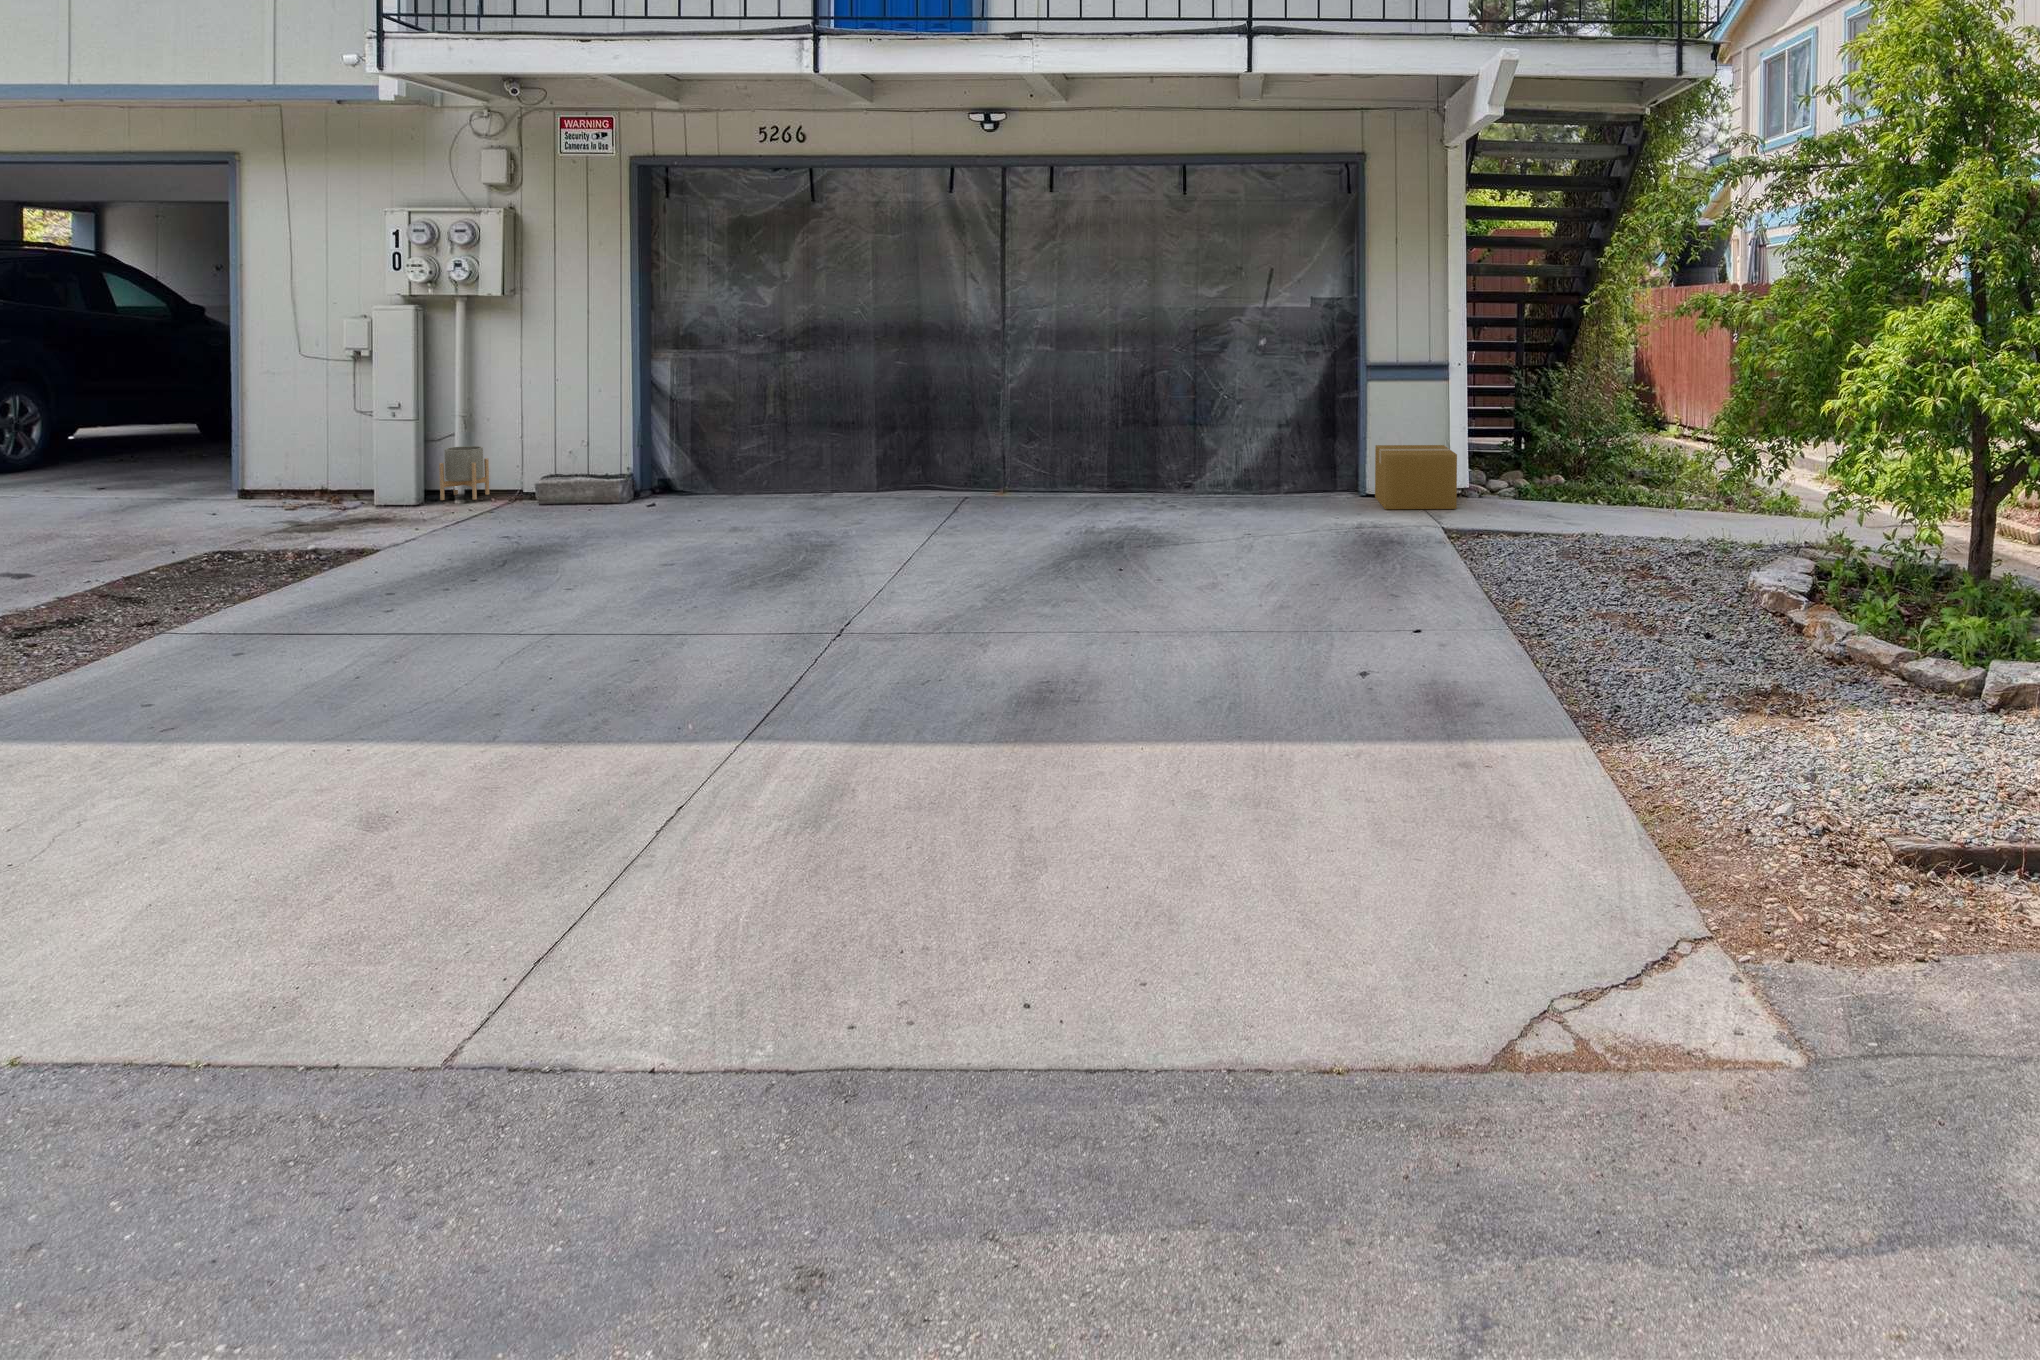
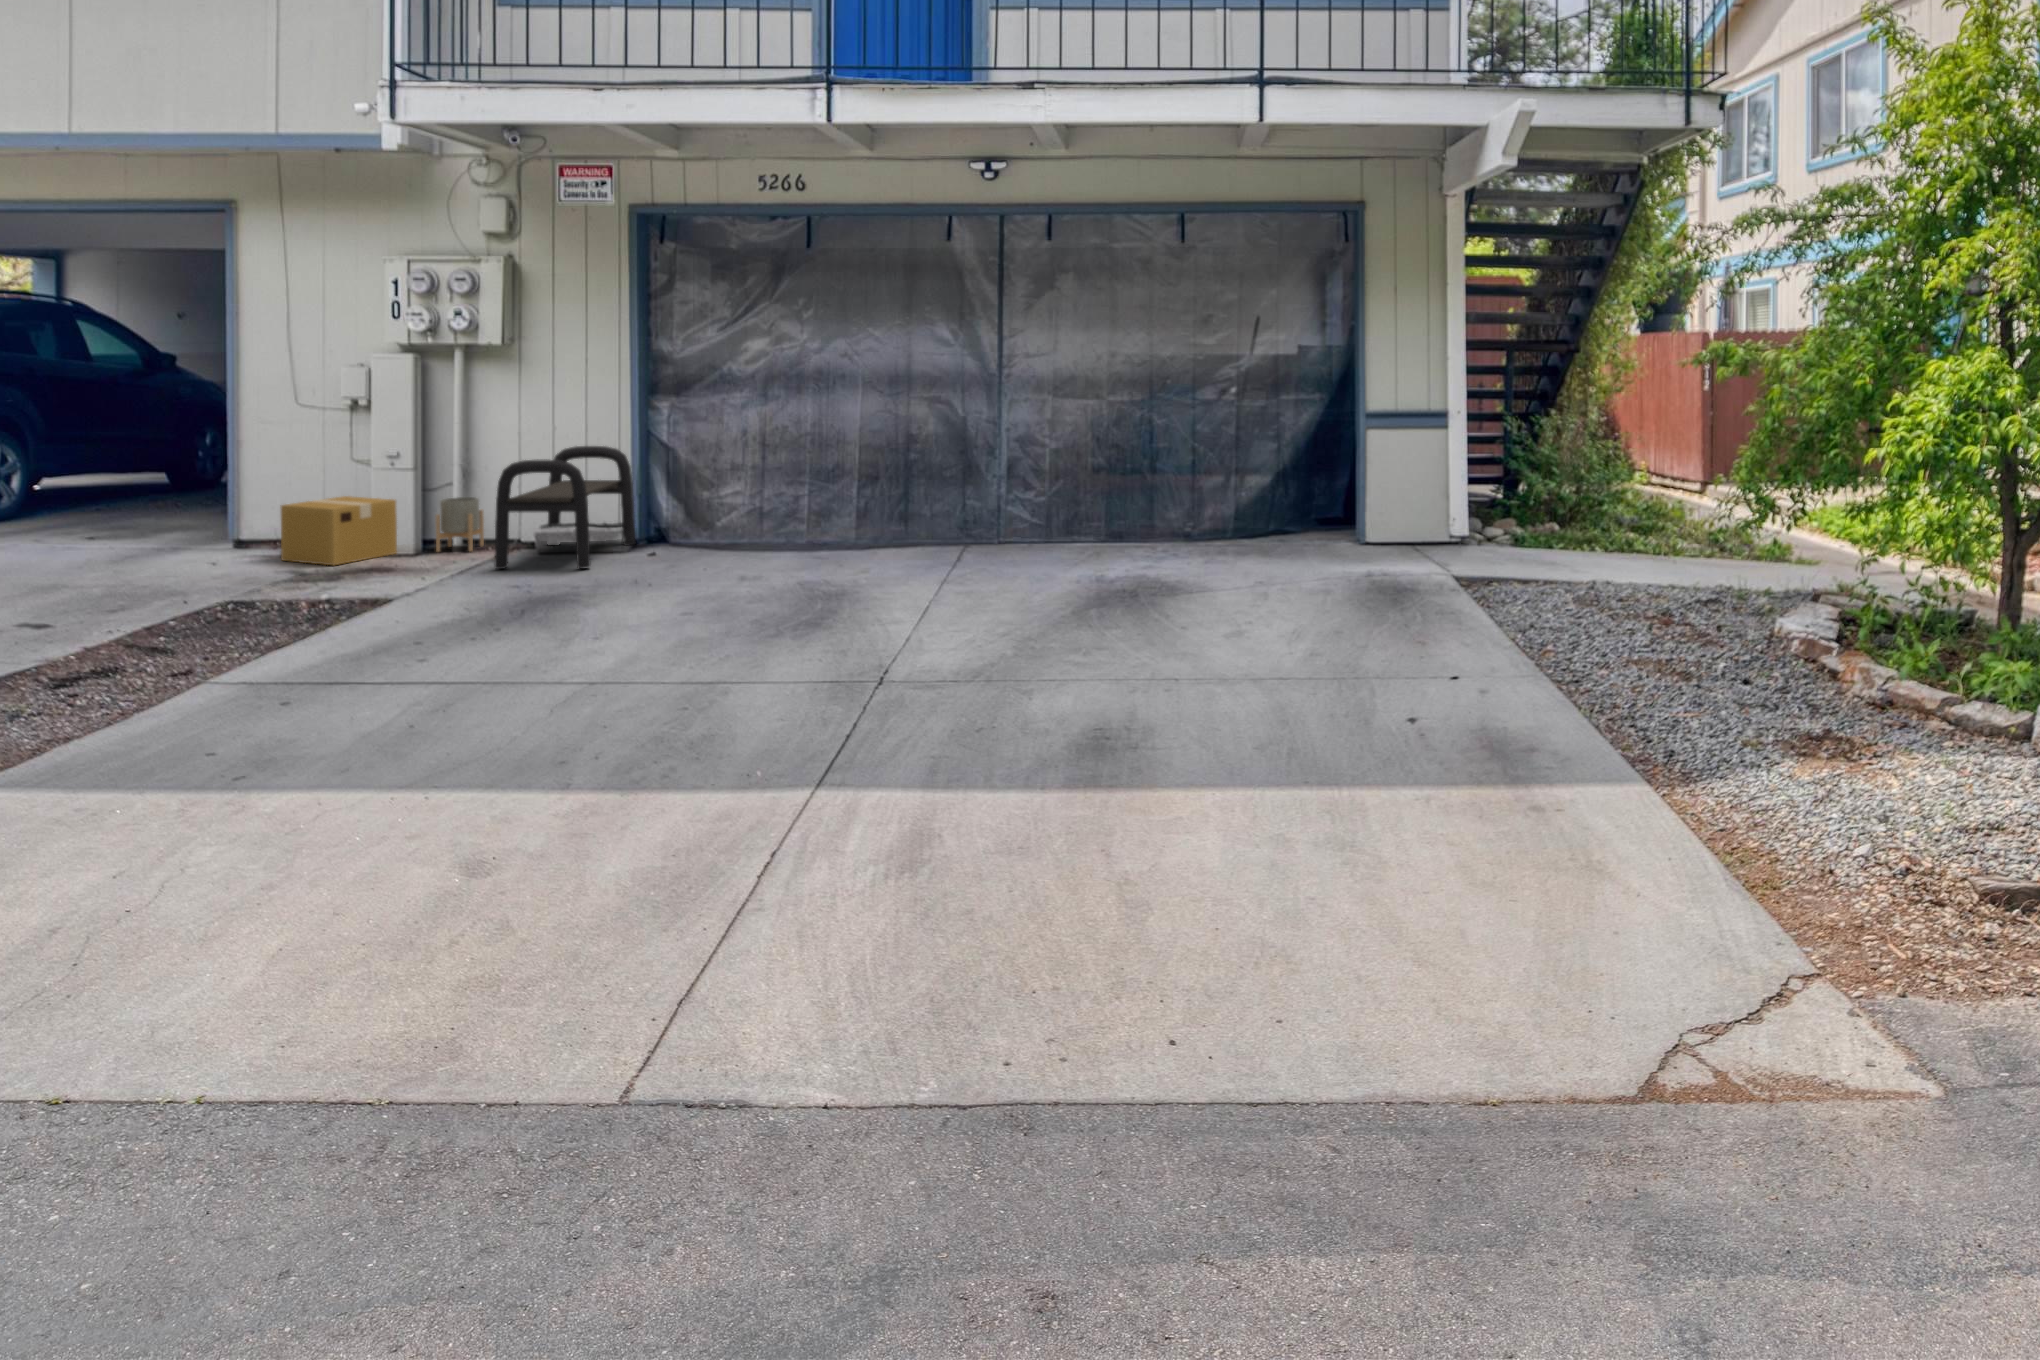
bench: none [491,396,639,517] -> present [494,446,635,569]
cardboard box: present [1375,445,1457,509] -> present [281,496,397,565]

